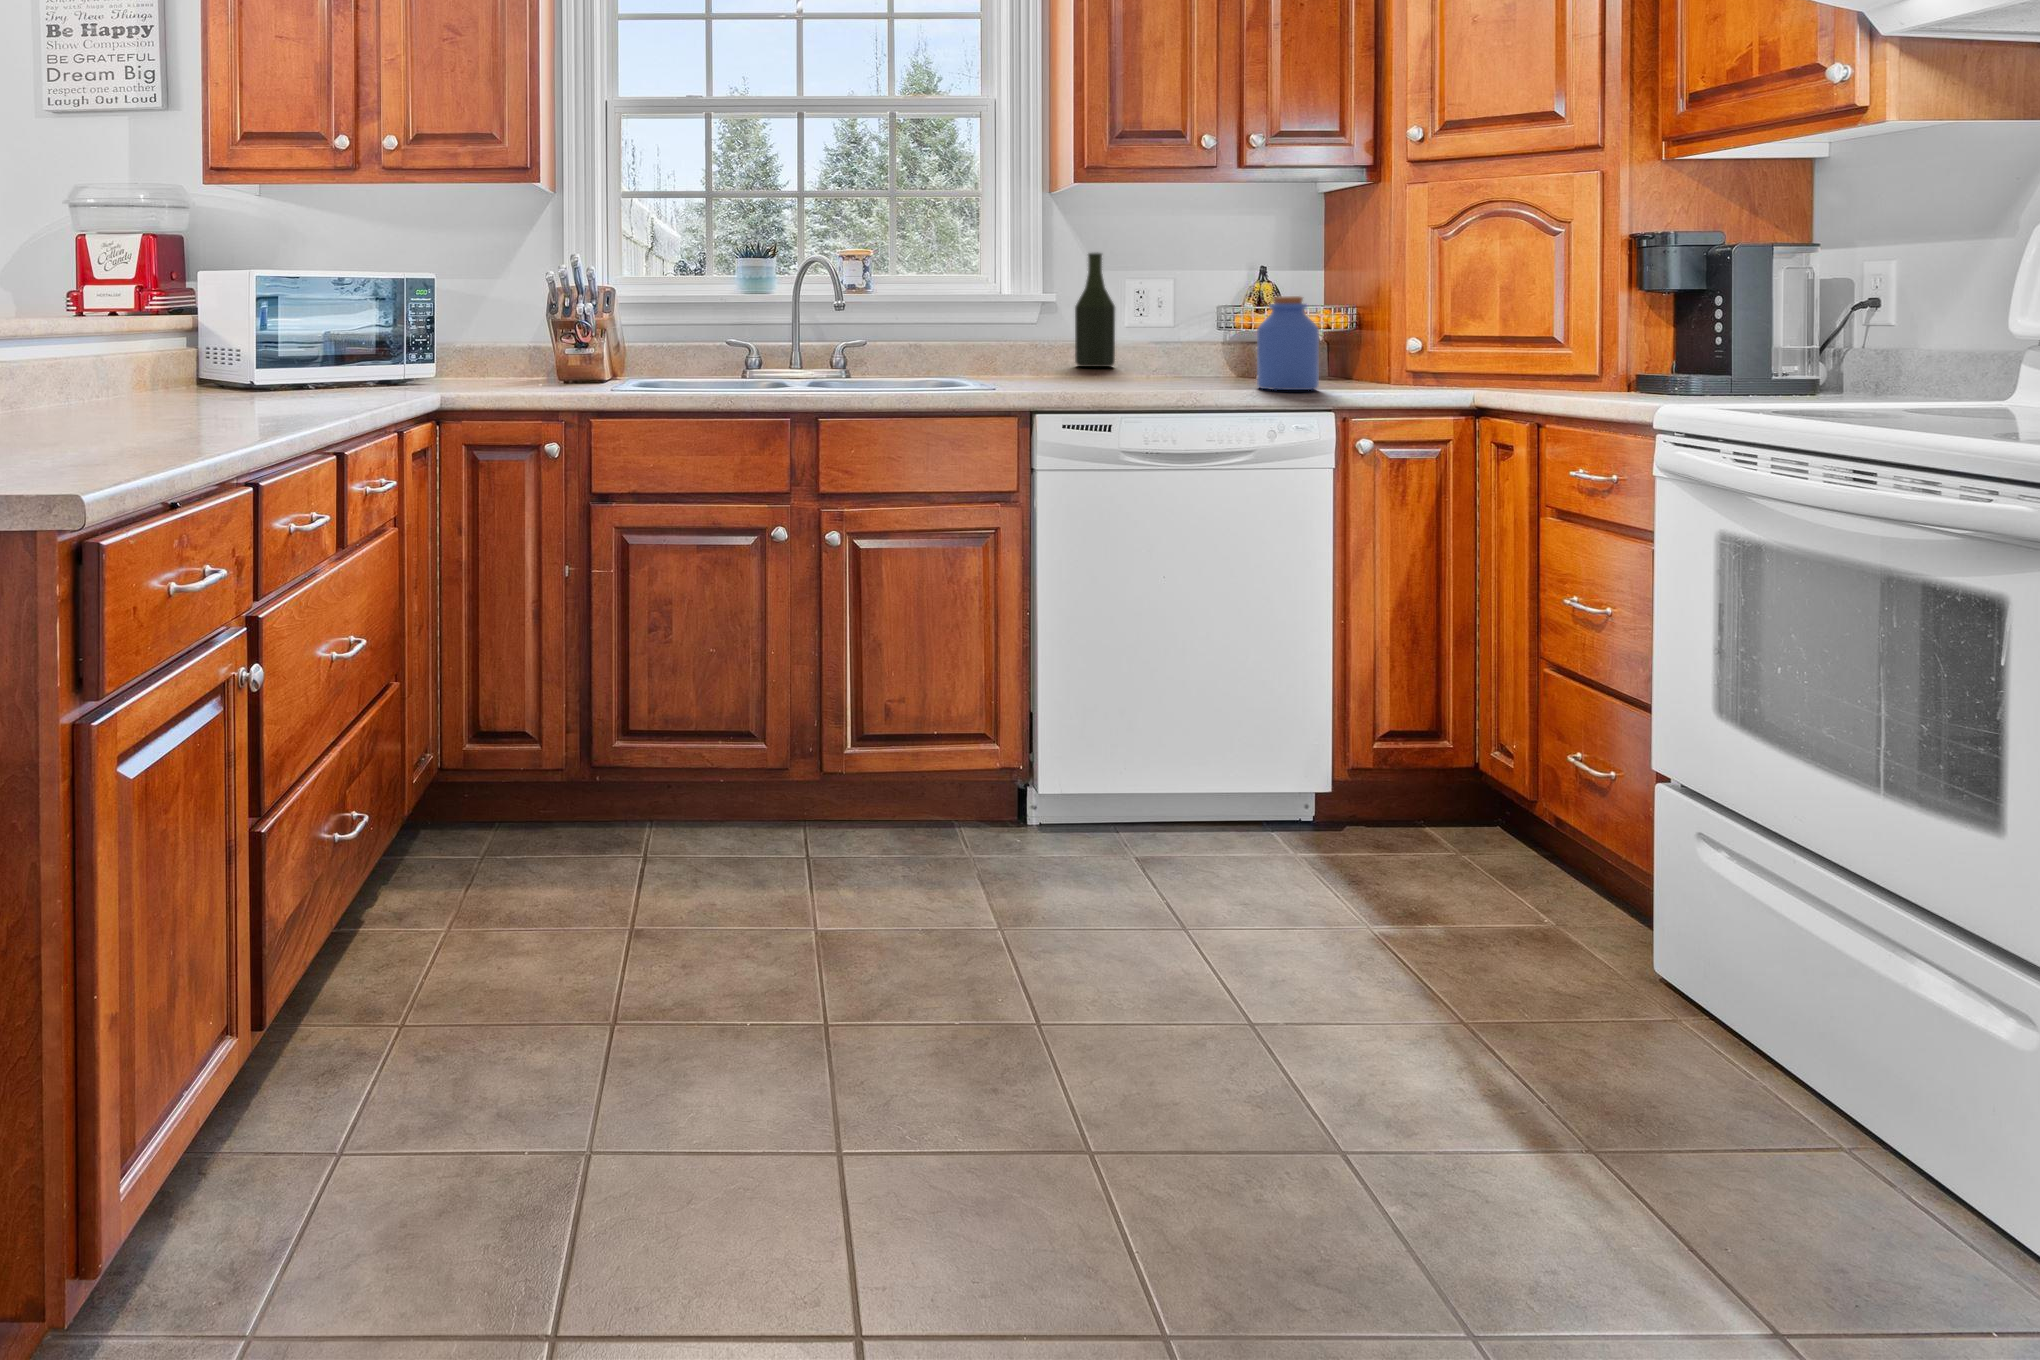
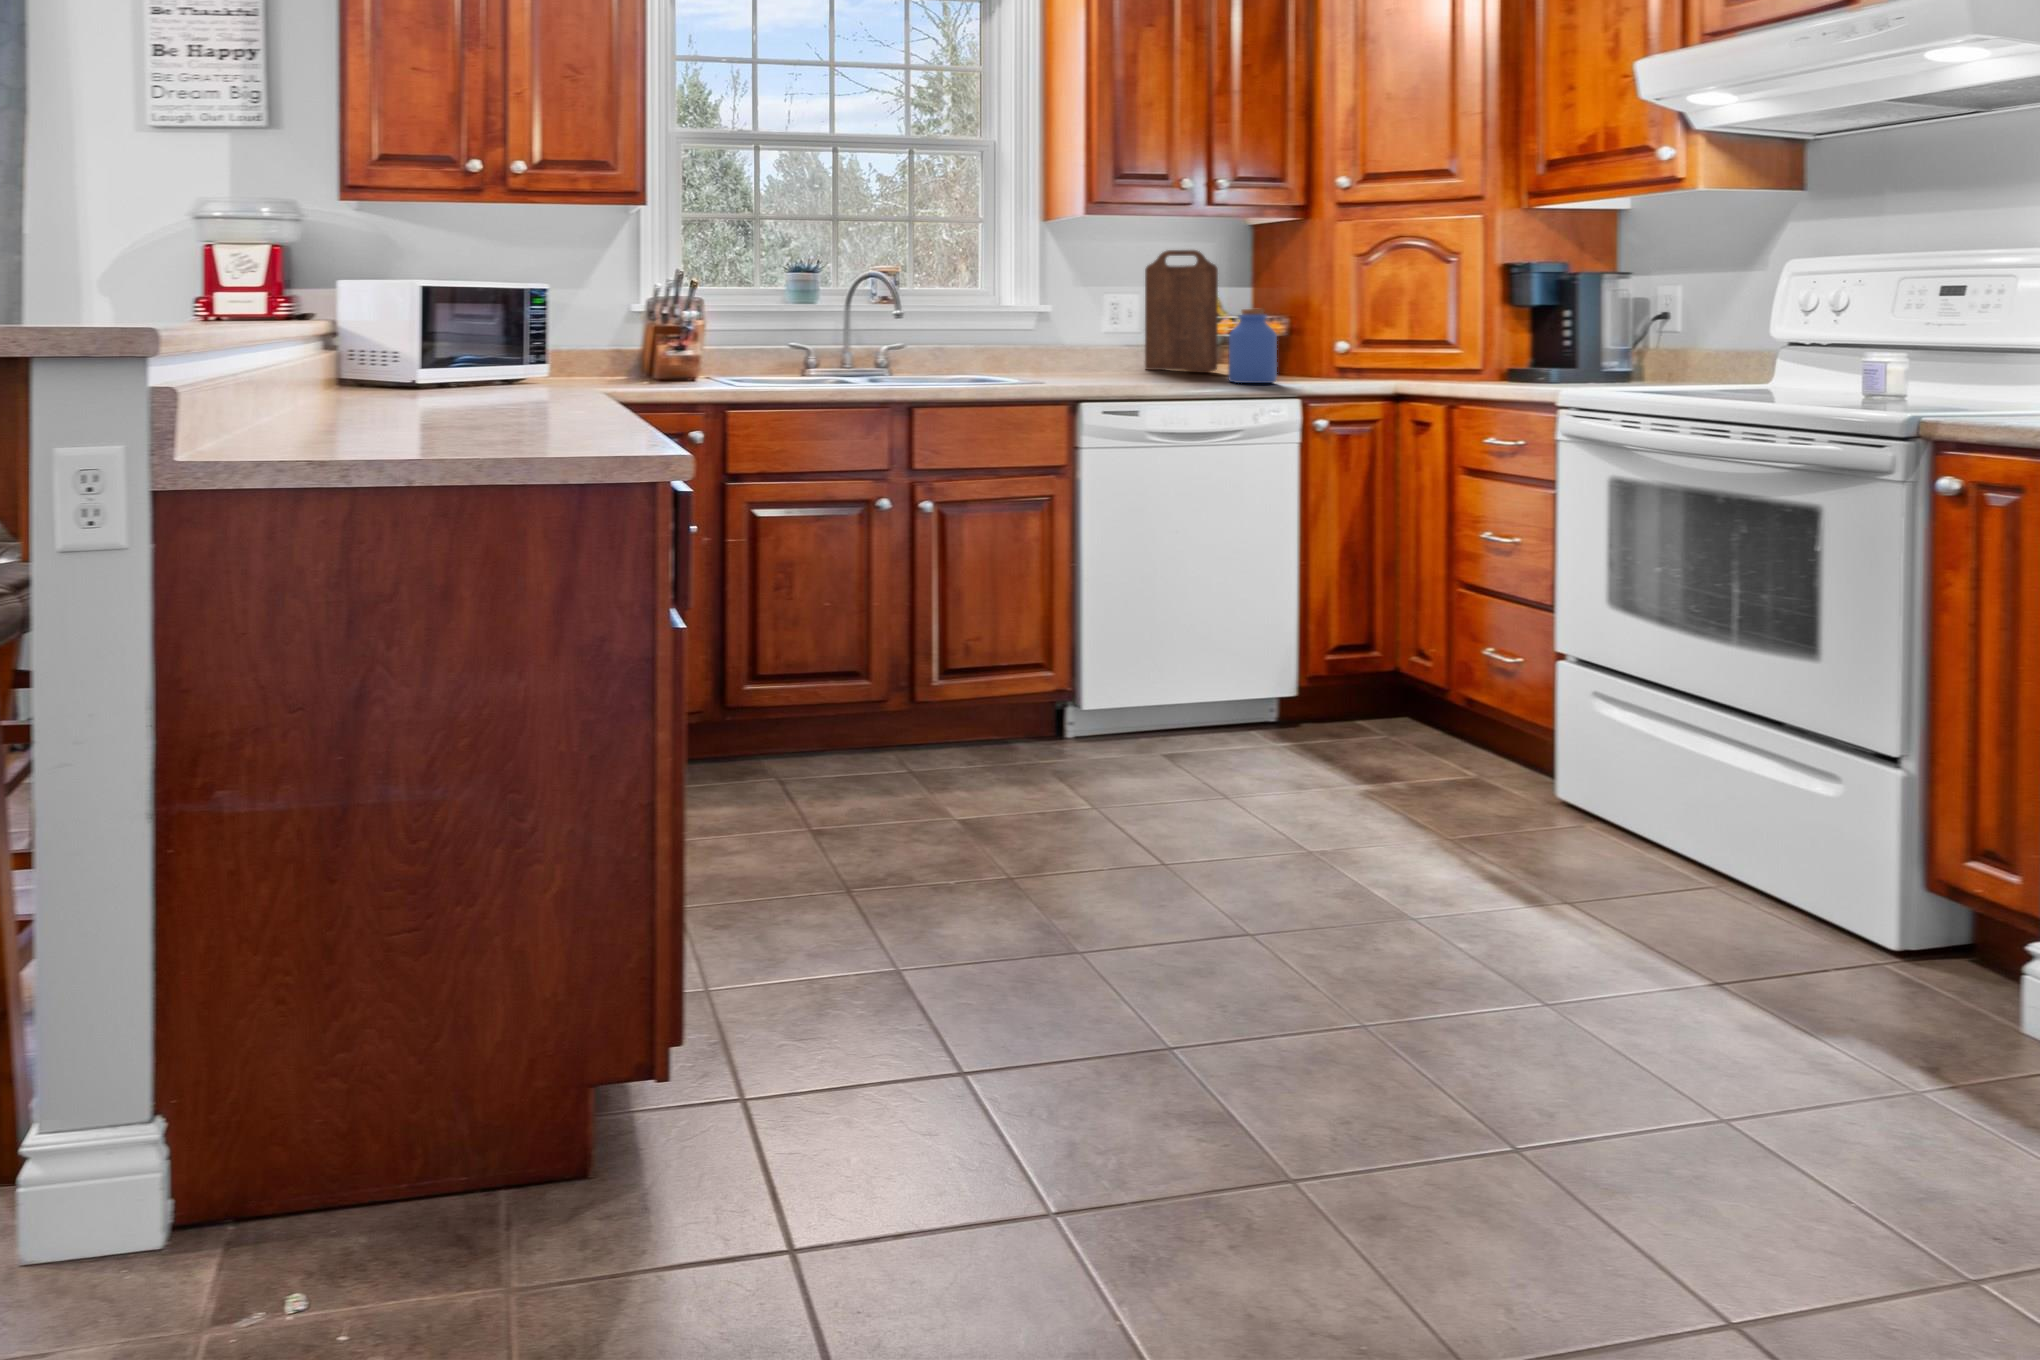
cutting board: none [1171,224,1261,373] -> present [1145,250,1218,371]
bottle: present [1075,253,1115,367] -> none [1064,271,1099,367]

